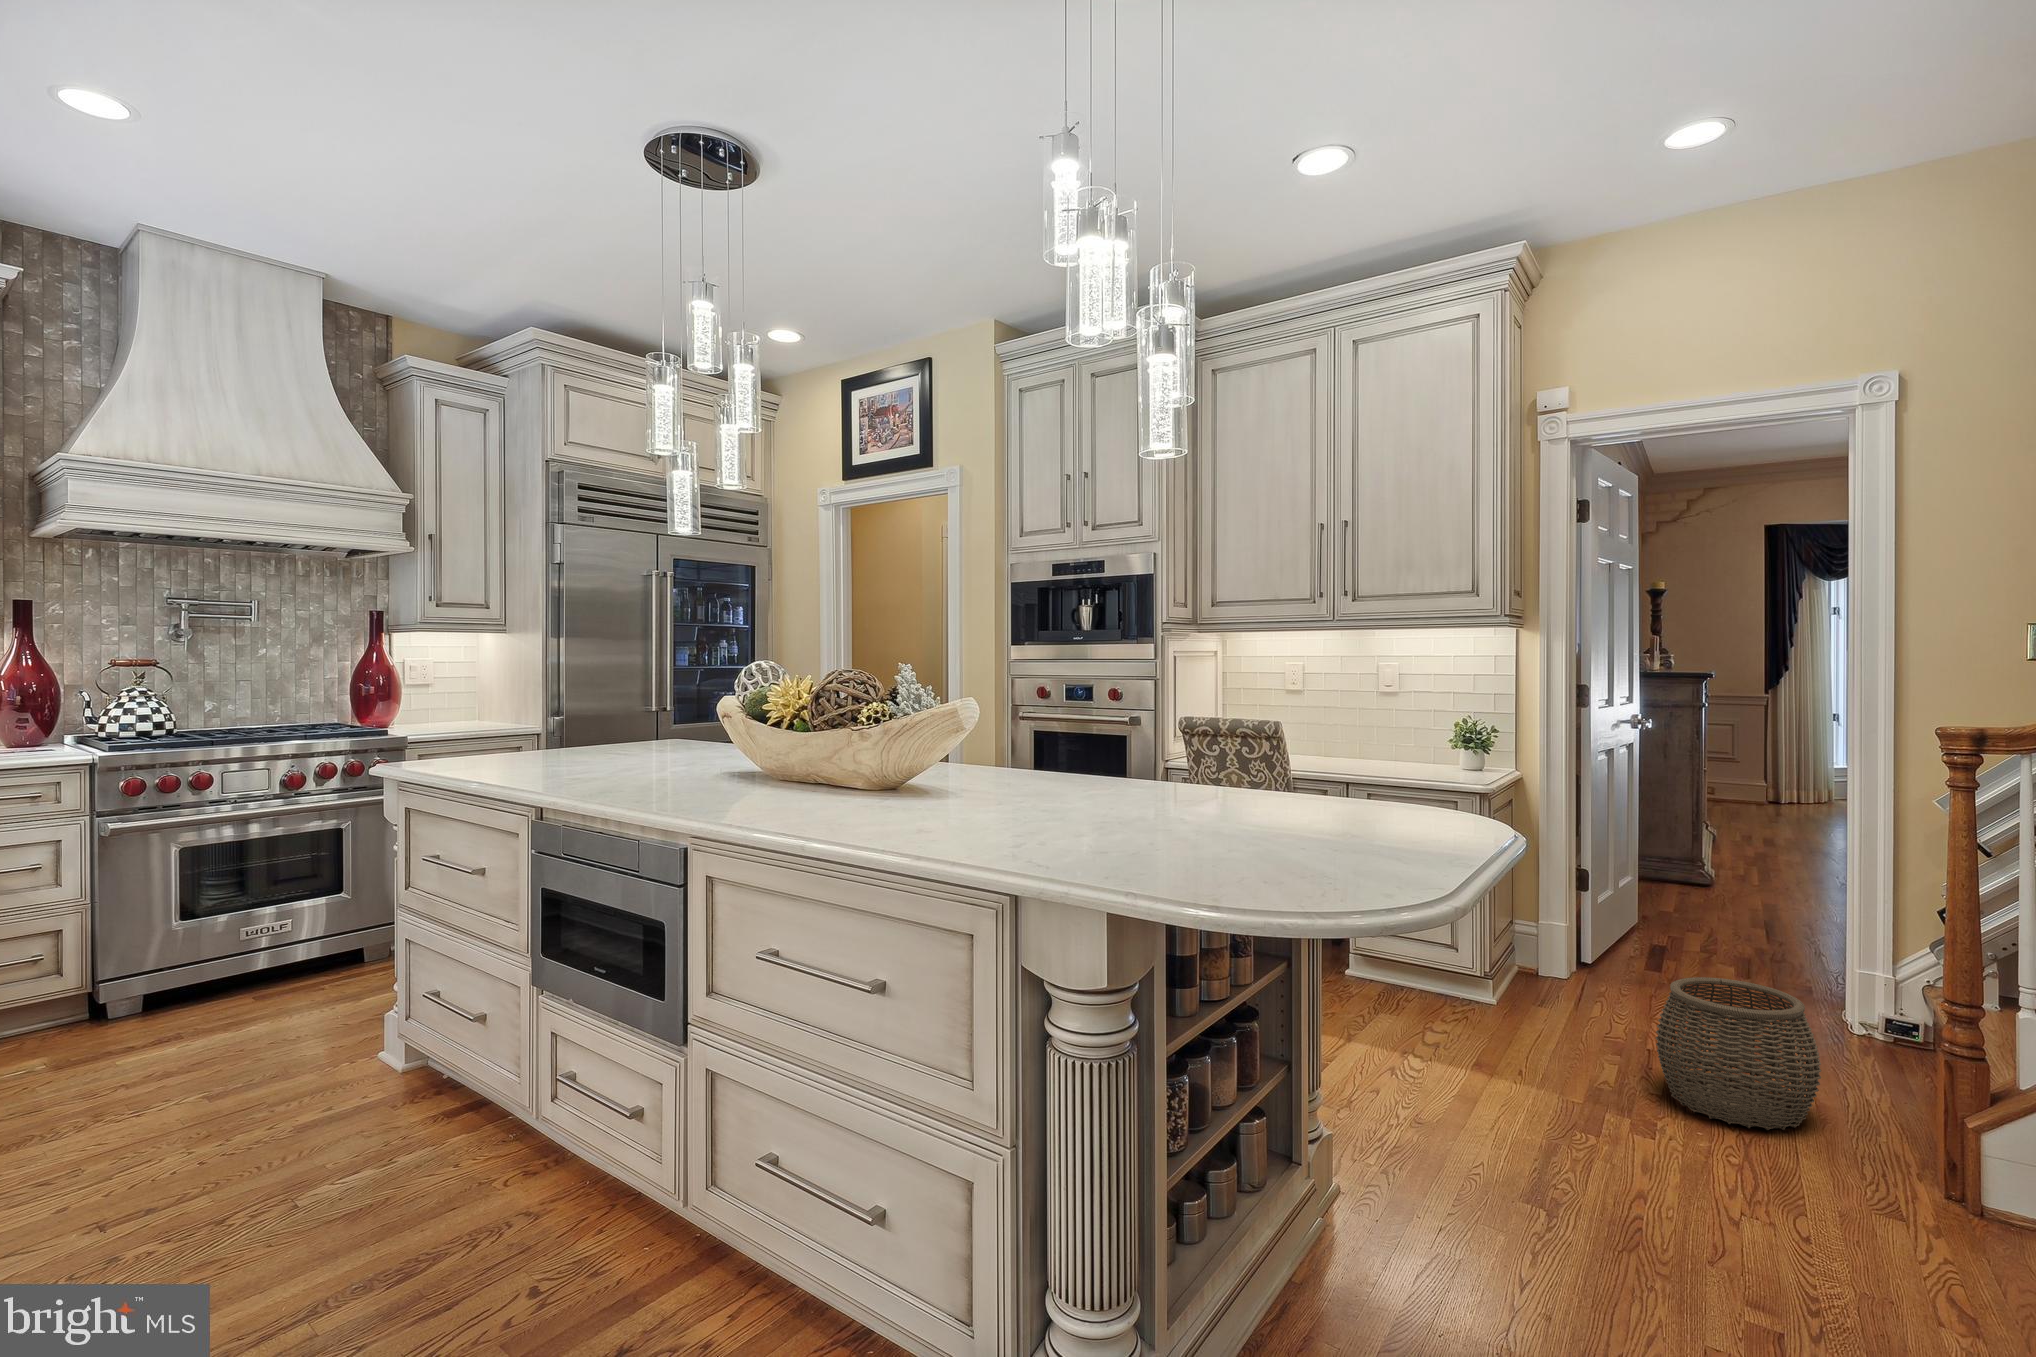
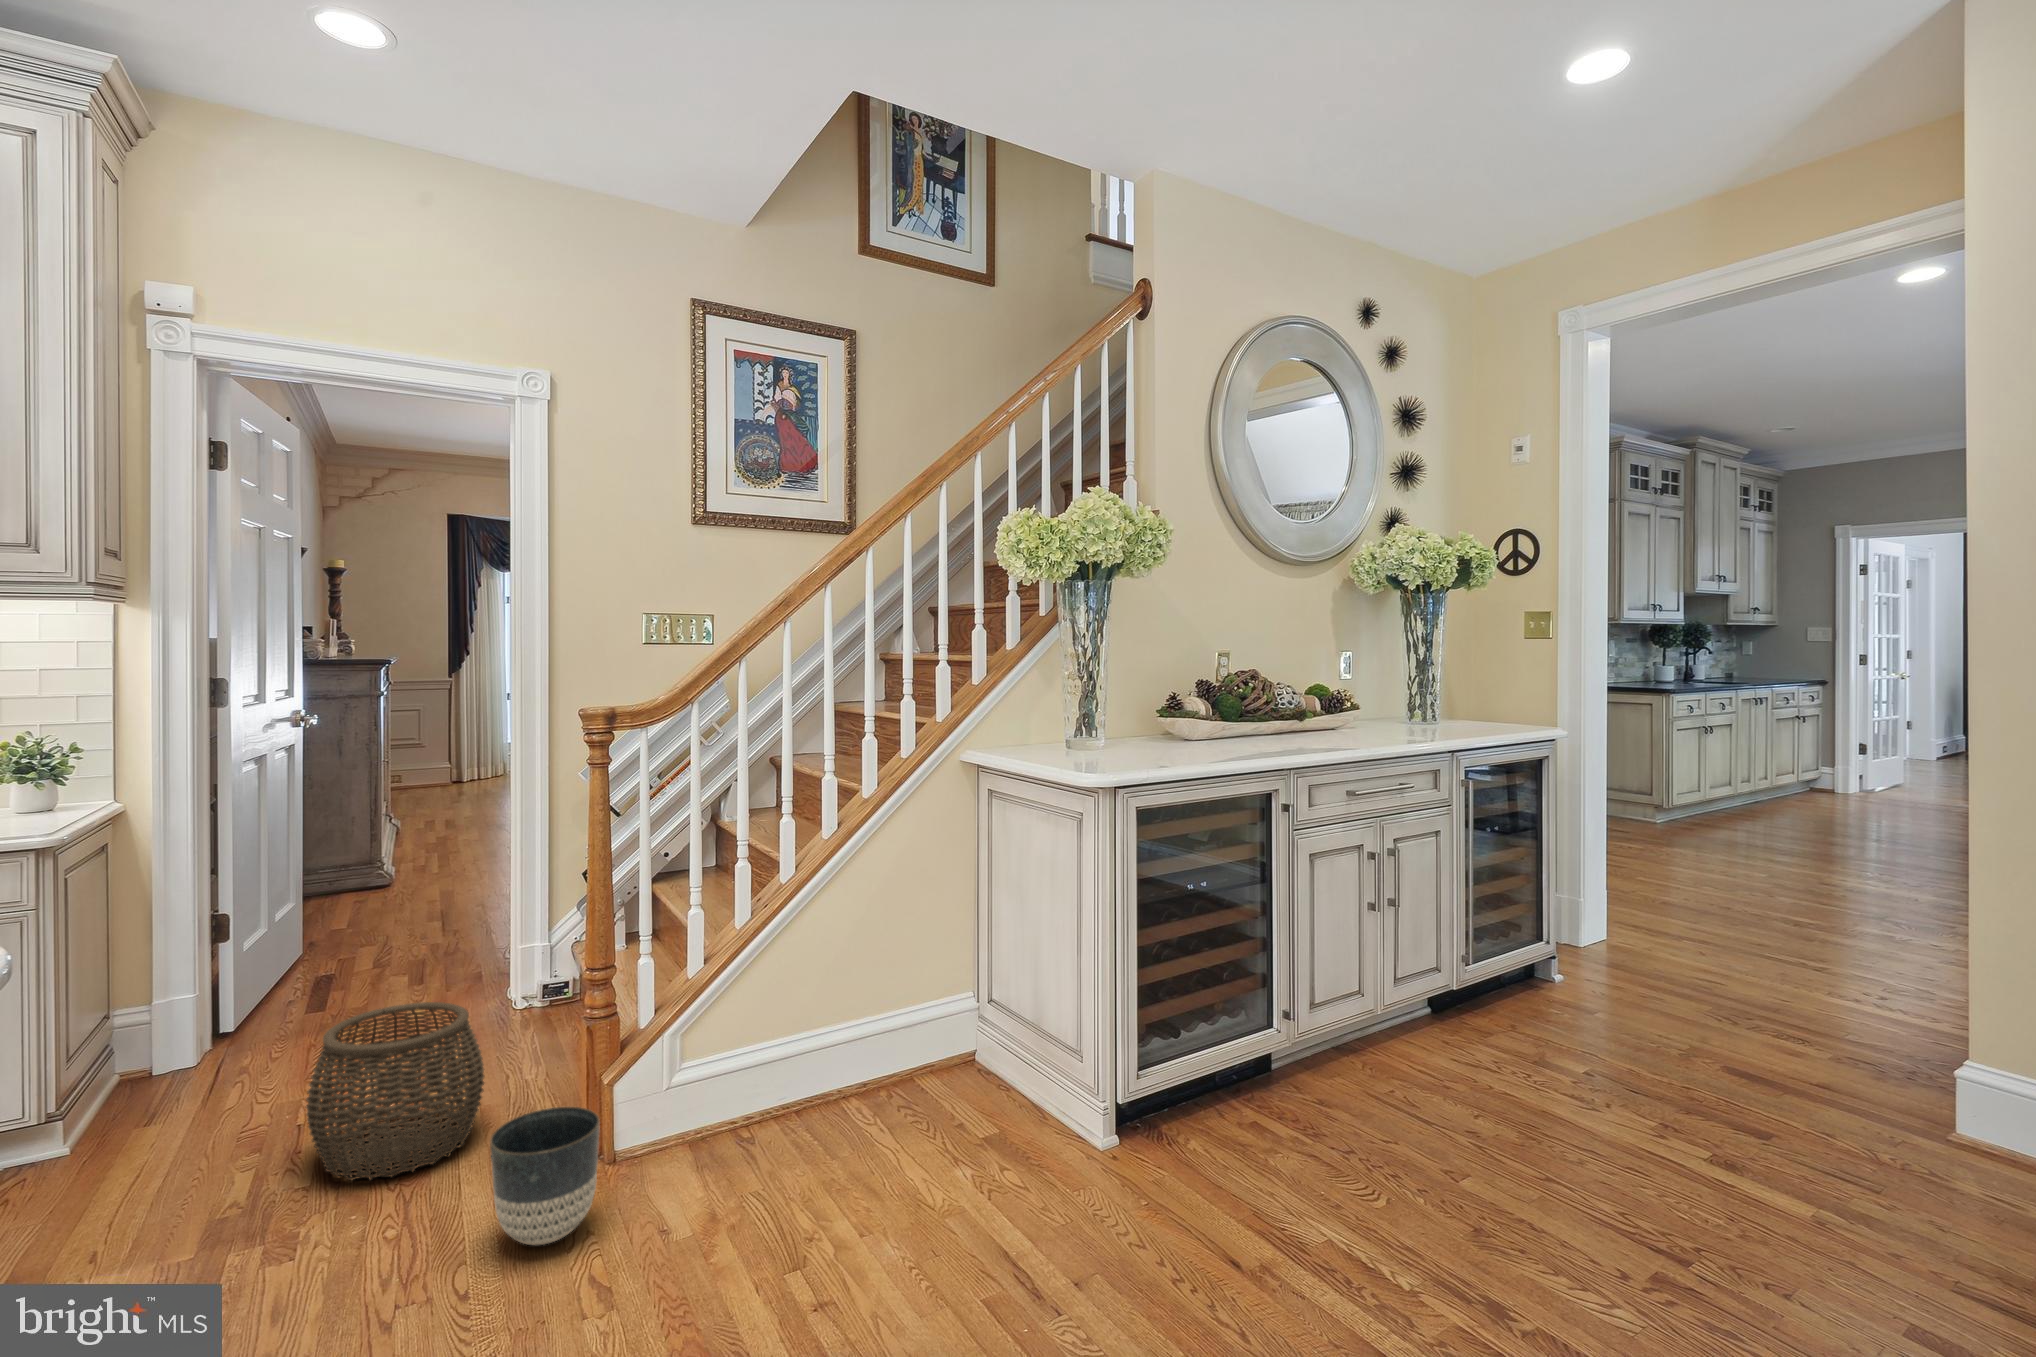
planter: none [1831,1111,1960,1246] -> present [490,1107,600,1245]

